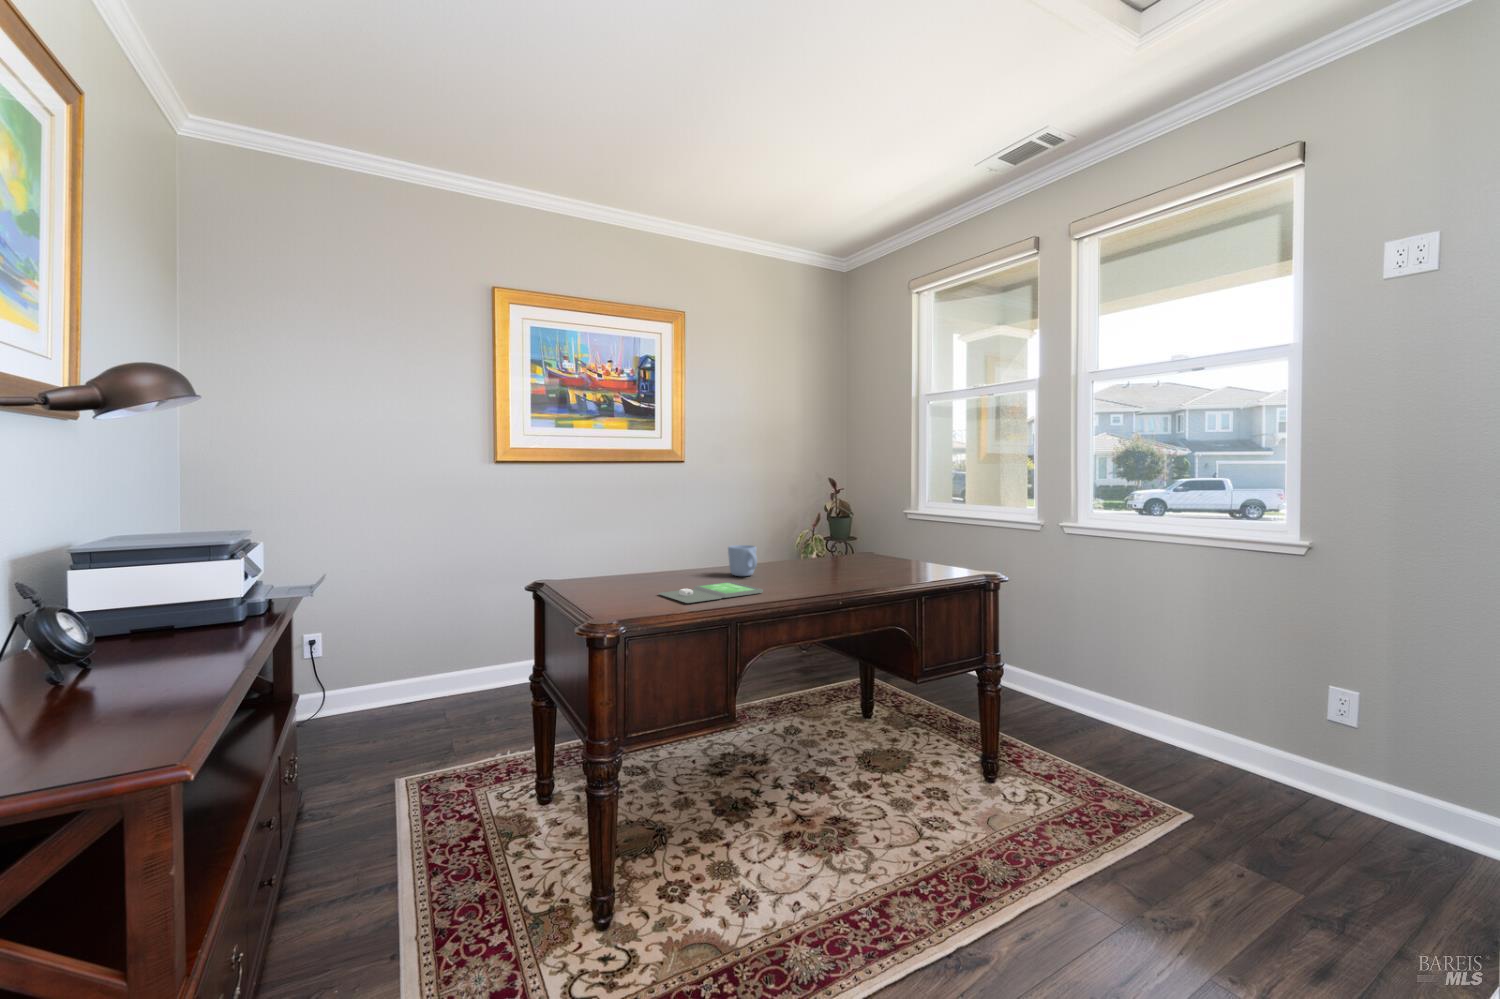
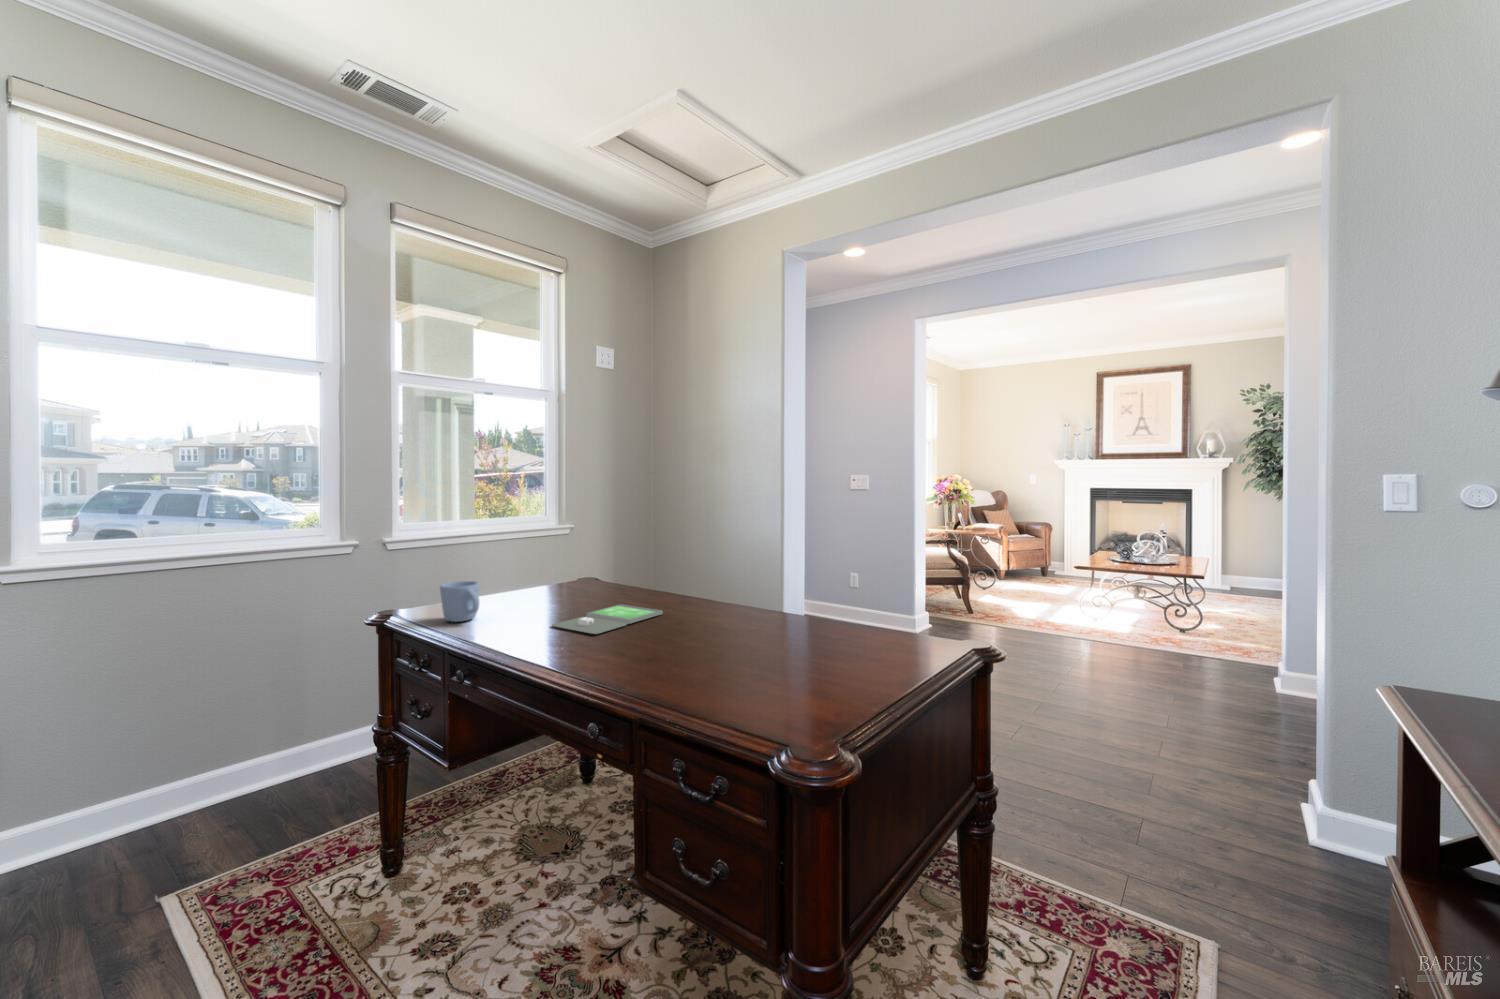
mug: present [728,545,757,576] -> present [440,581,479,622]

